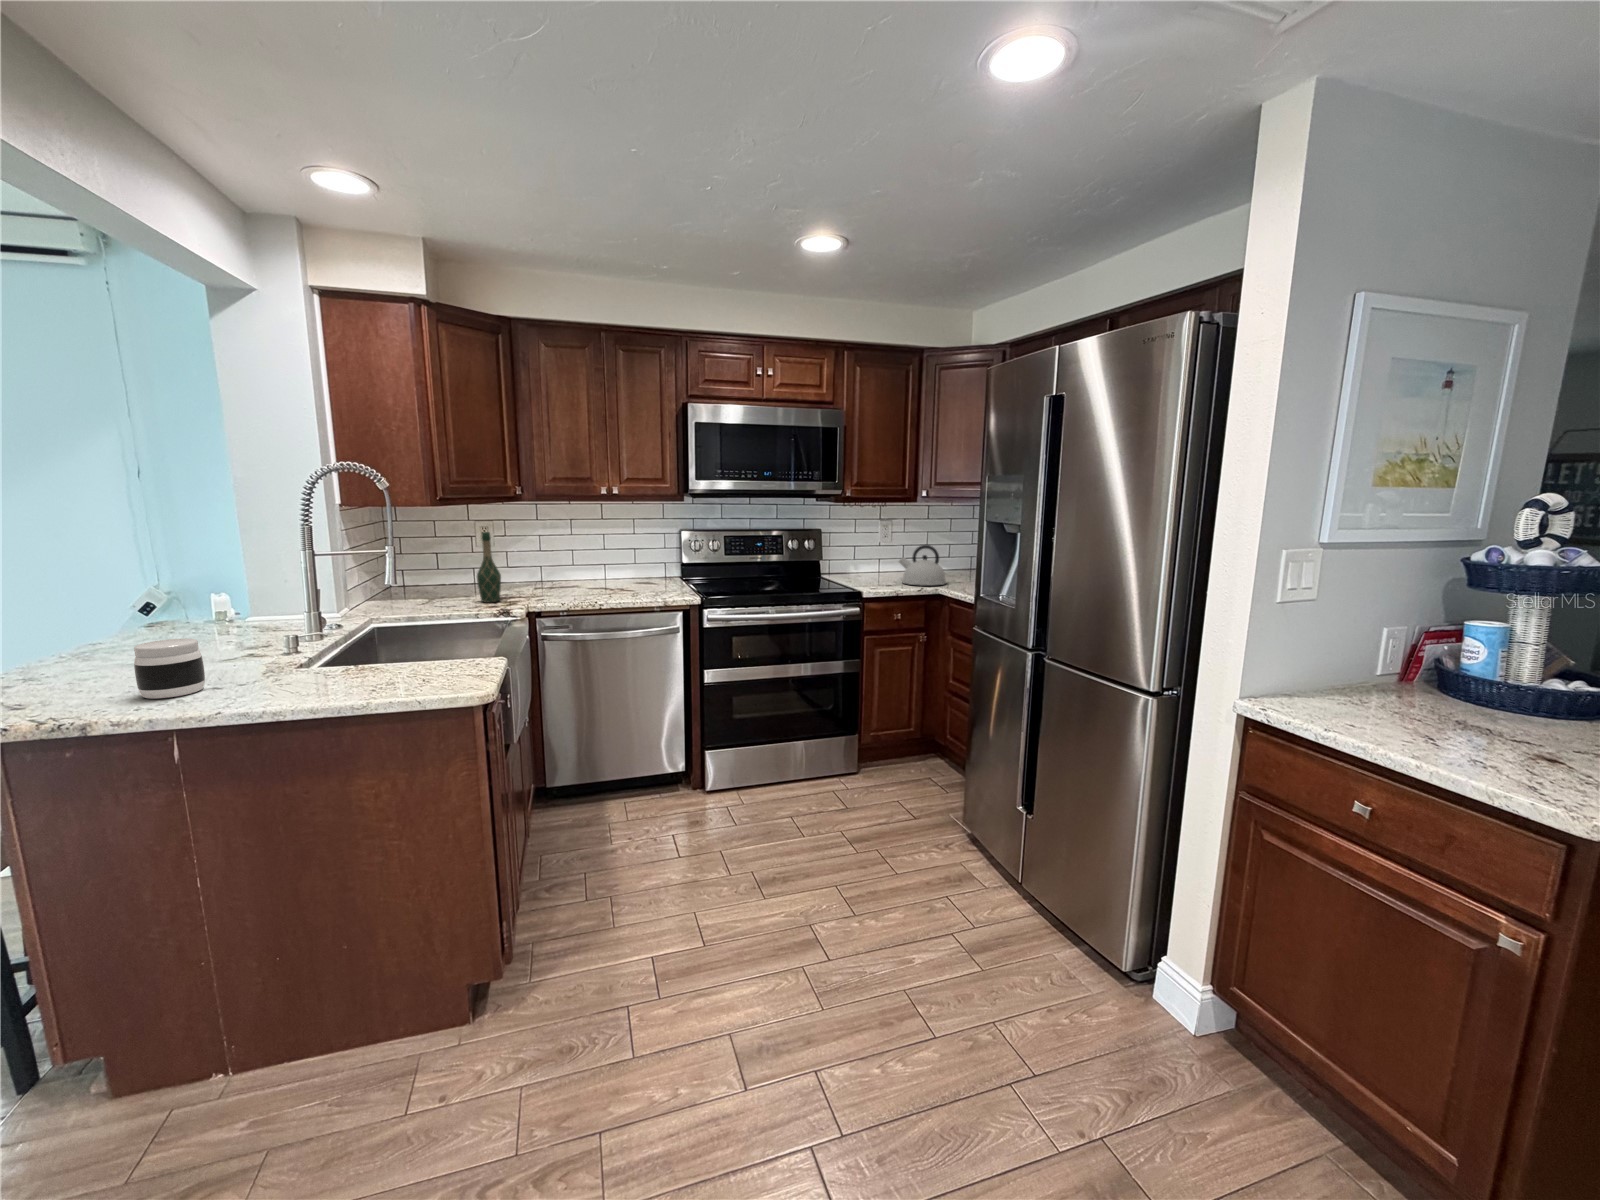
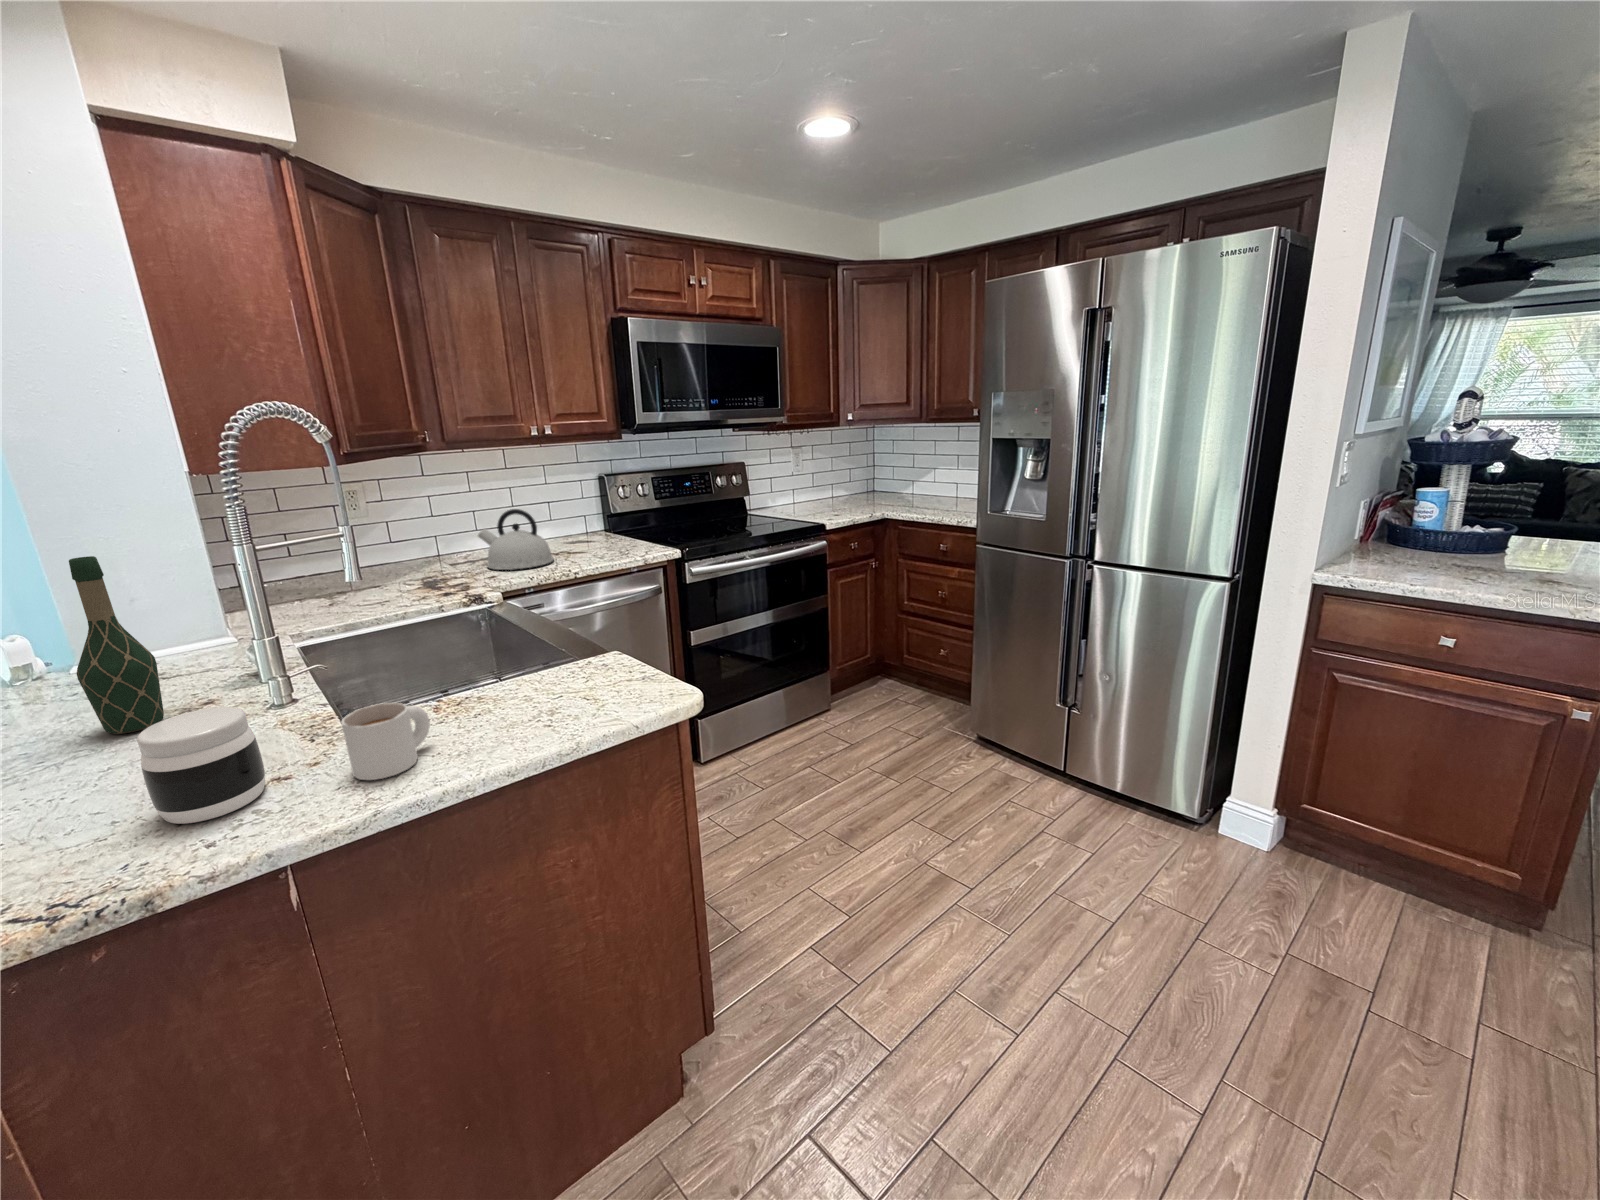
wine bottle: present [477,532,501,602] -> present [69,556,164,734]
kettle: present [899,545,946,586] -> present [478,509,554,570]
mug: none [234,653,298,697] -> present [342,703,430,780]

